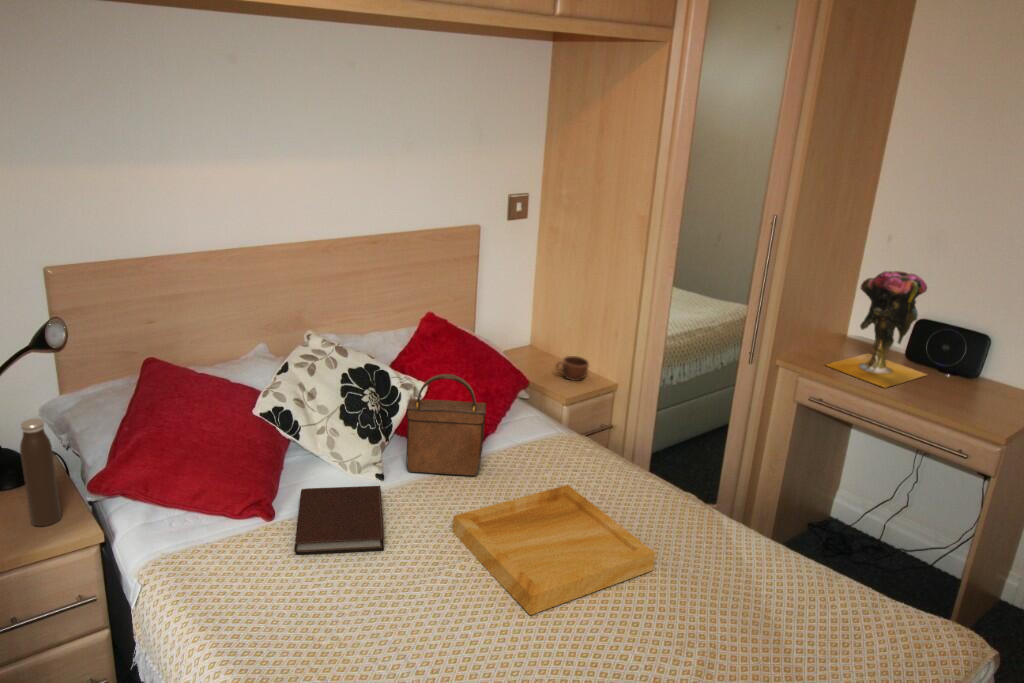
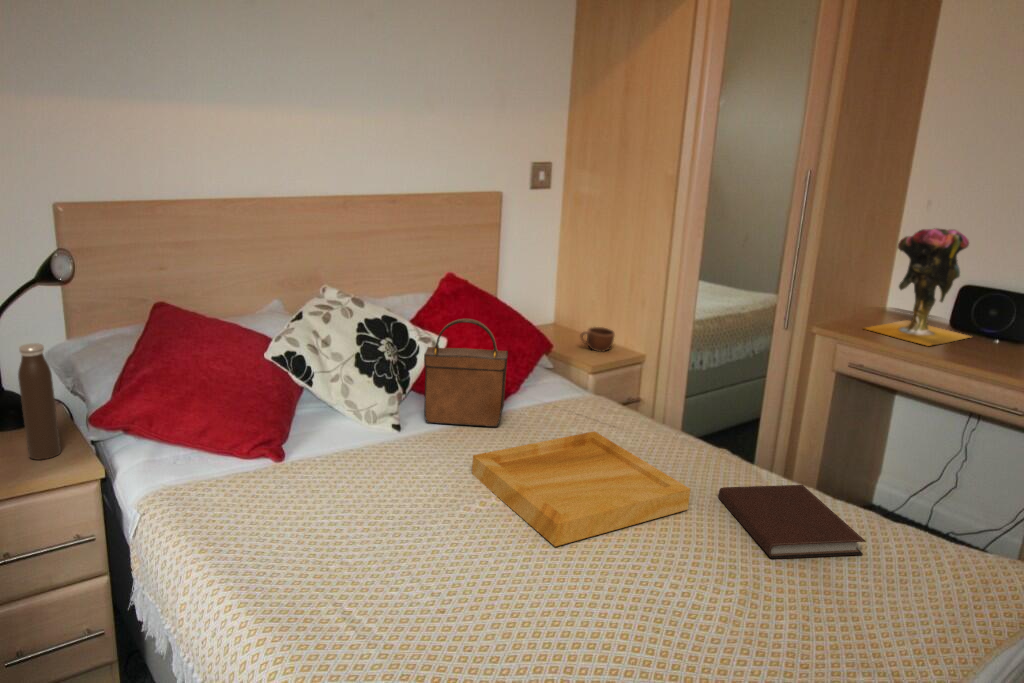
notebook: present [295,486,384,554] -> present [719,485,865,558]

